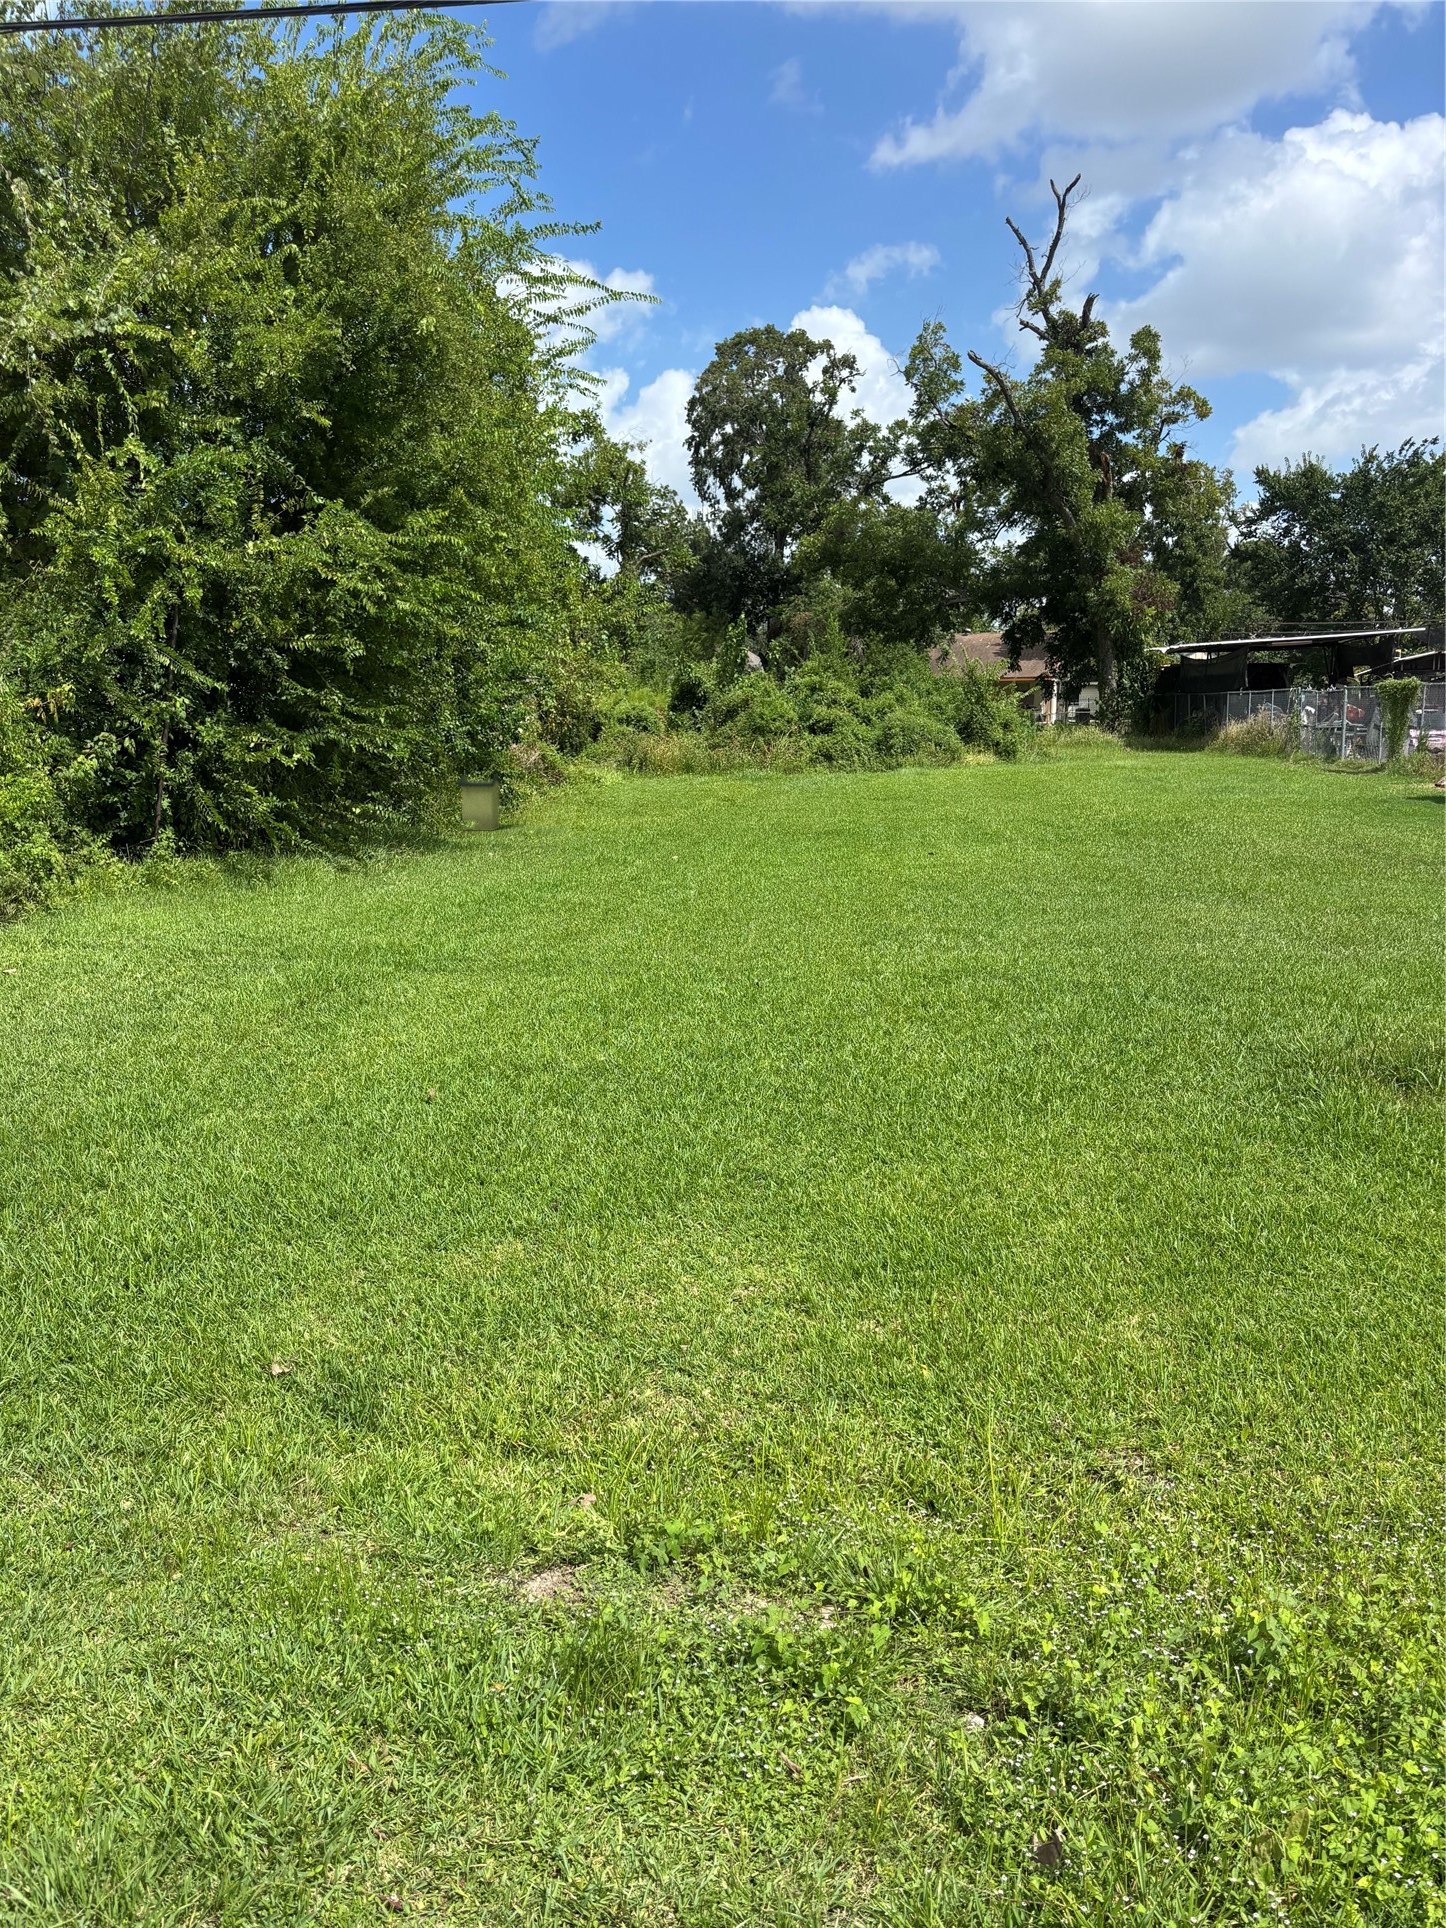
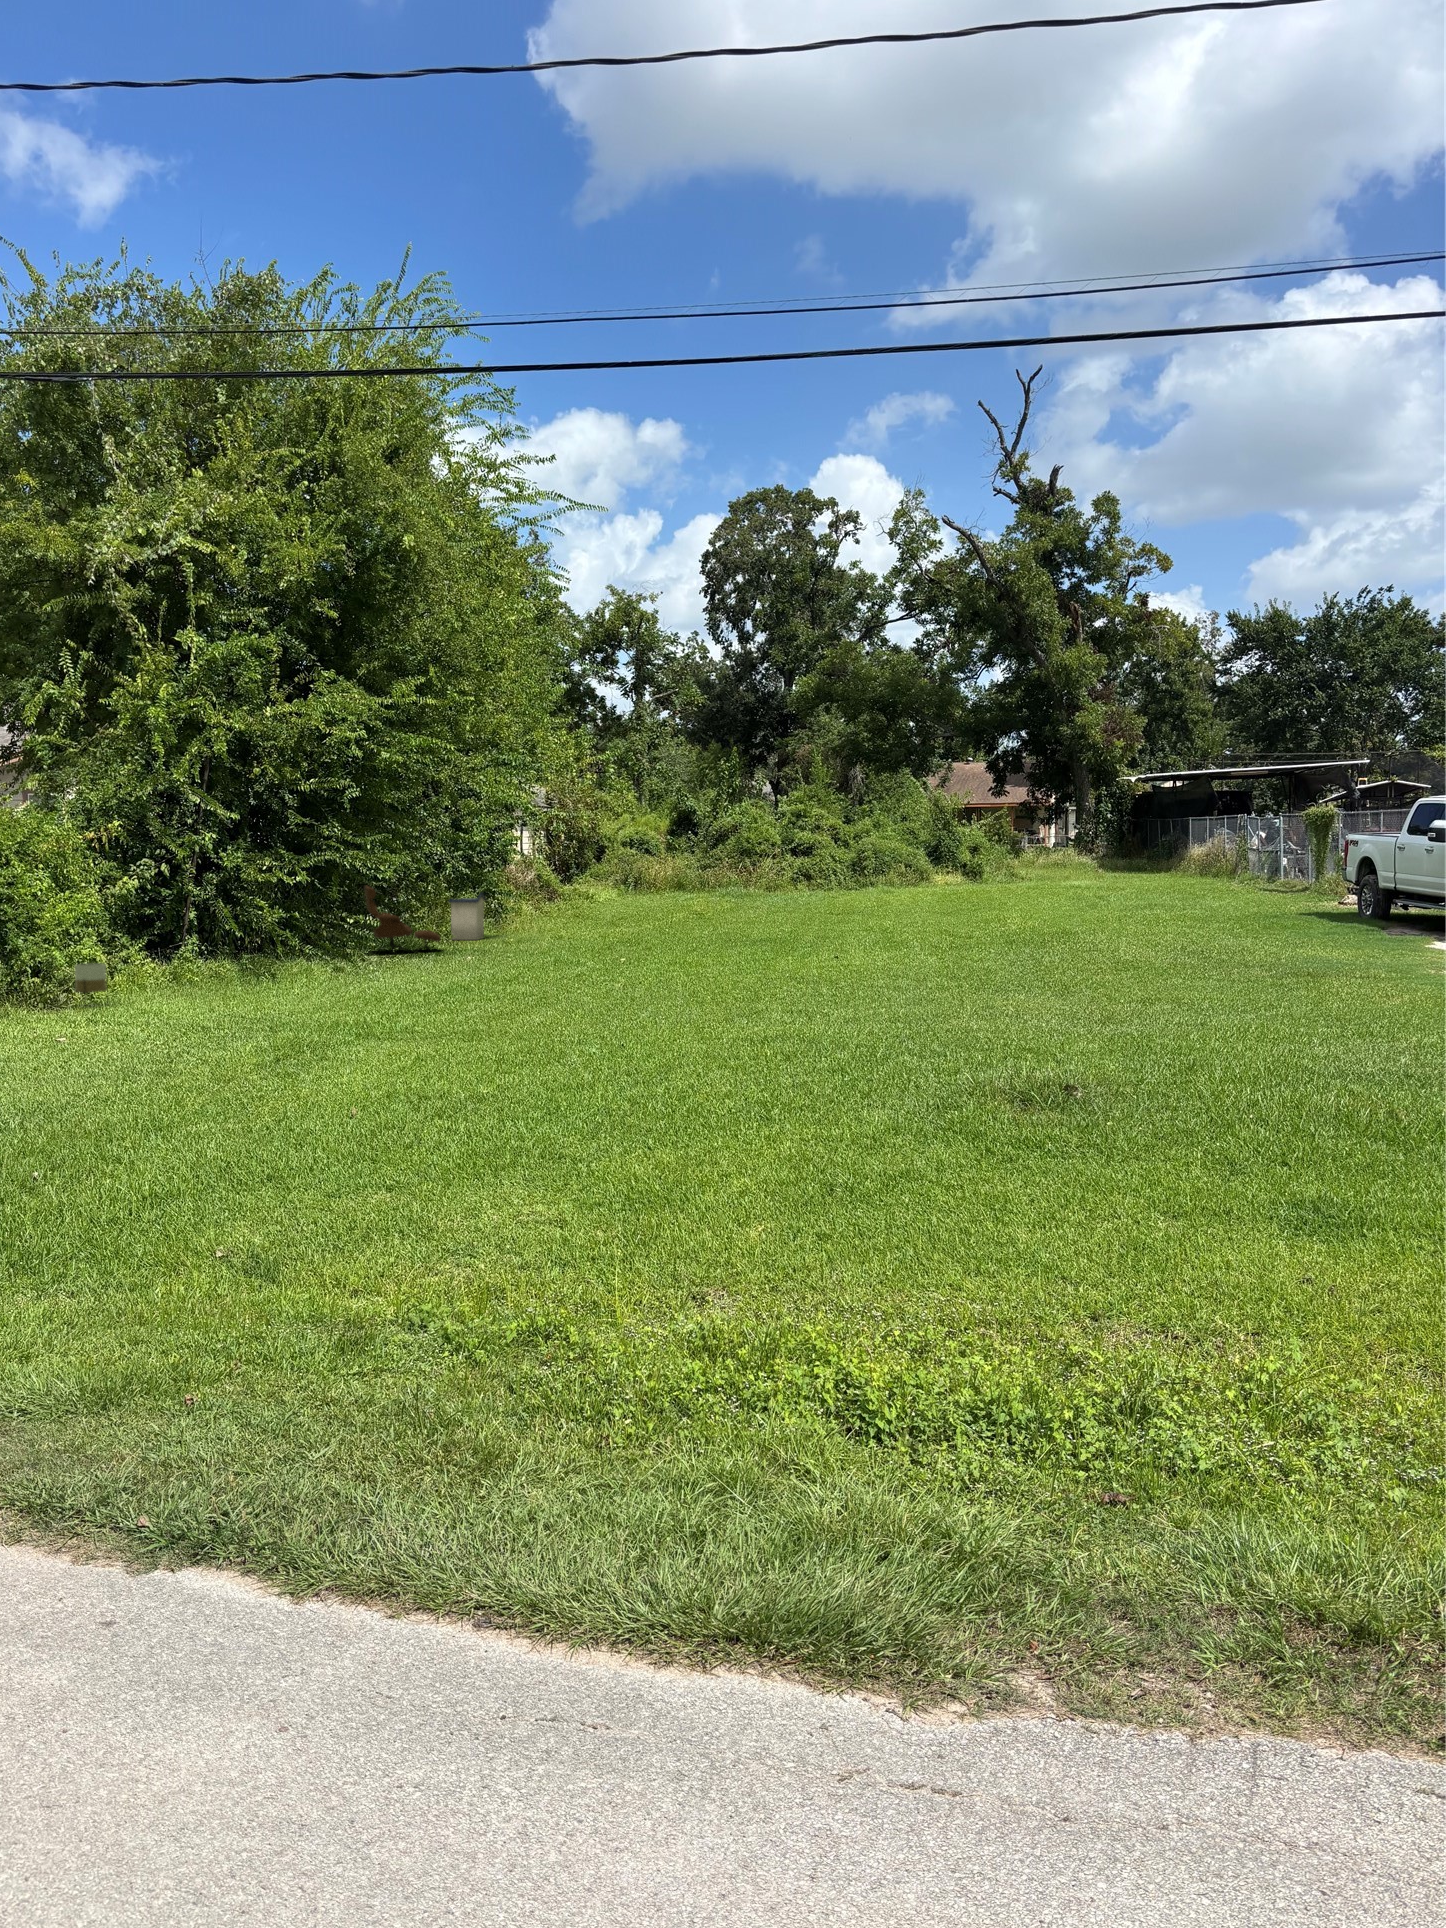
lounge chair: none [364,767,456,848] -> present [365,886,441,953]
planter: none [24,866,70,922] -> present [75,963,108,1006]

